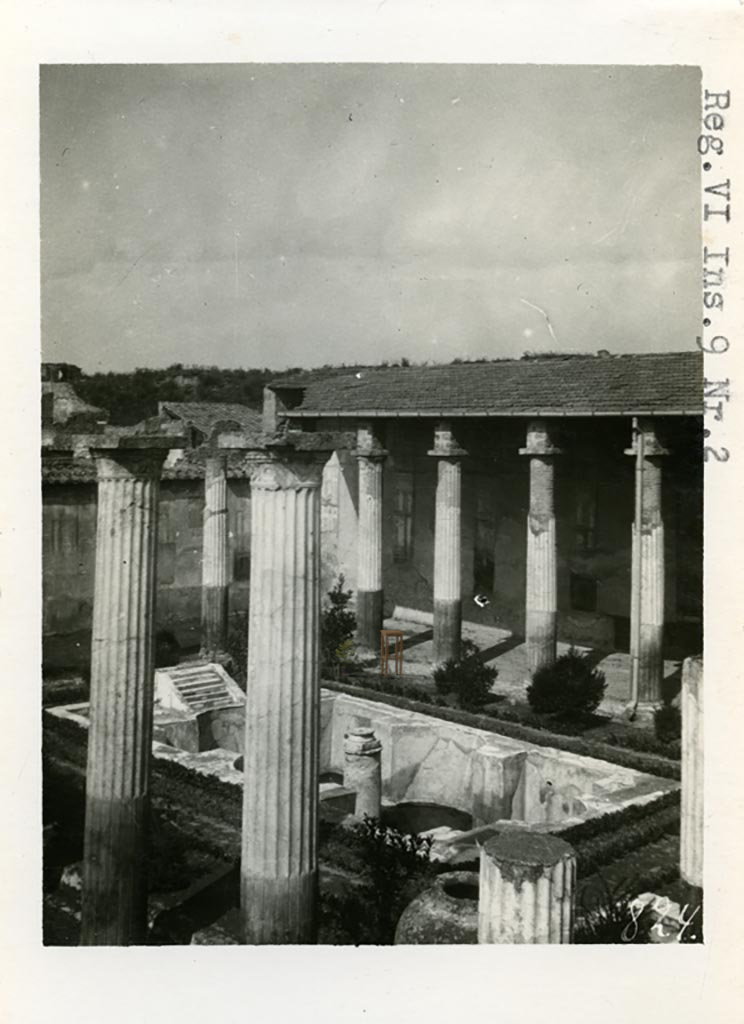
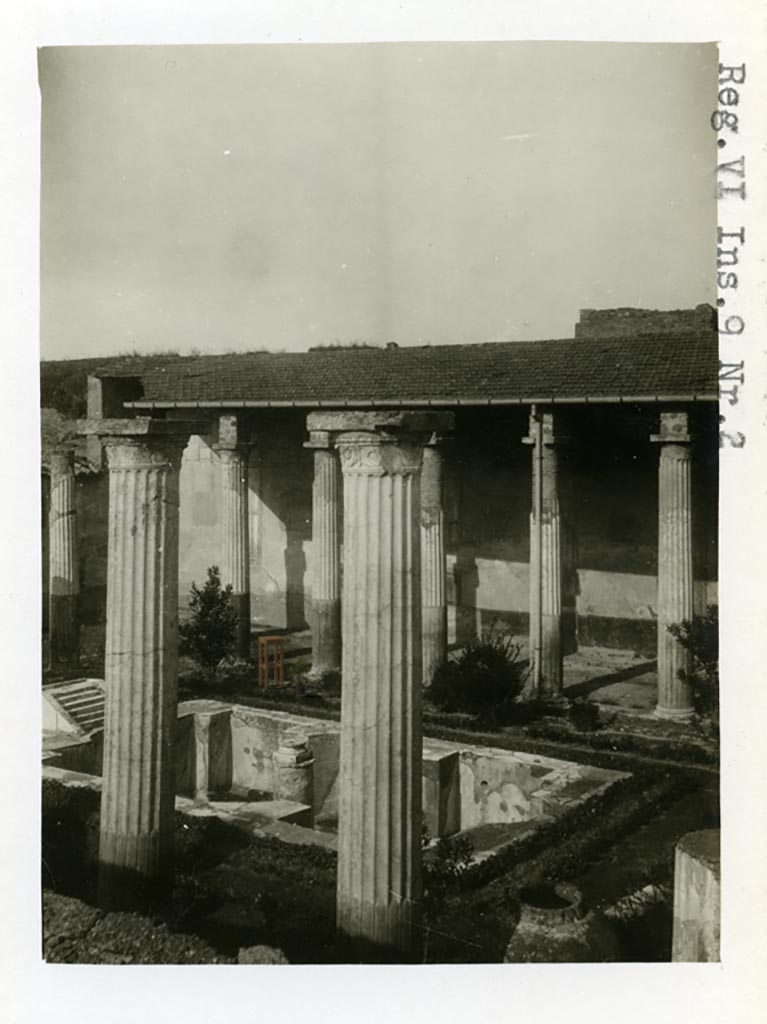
potted plant: present [336,639,354,676] -> present [290,656,311,697]

